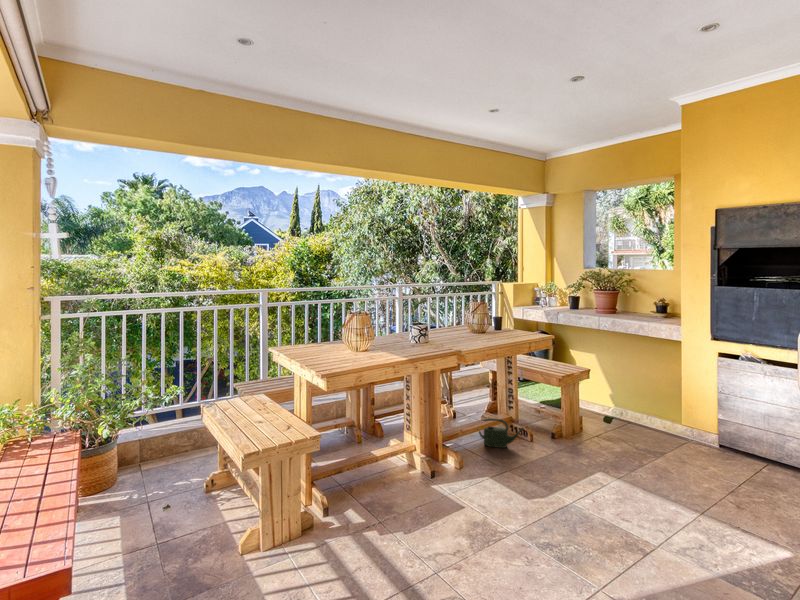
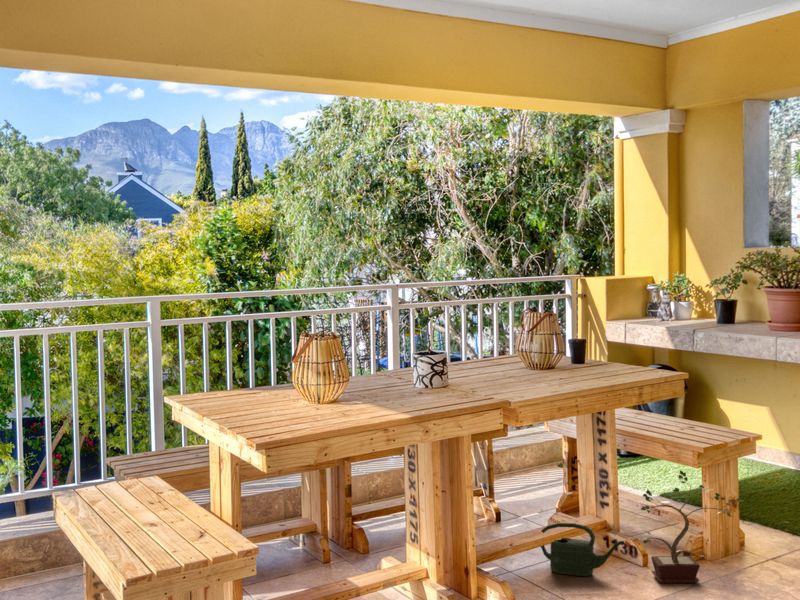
potted plant: none [533,388,592,451] -> present [641,470,744,583]

